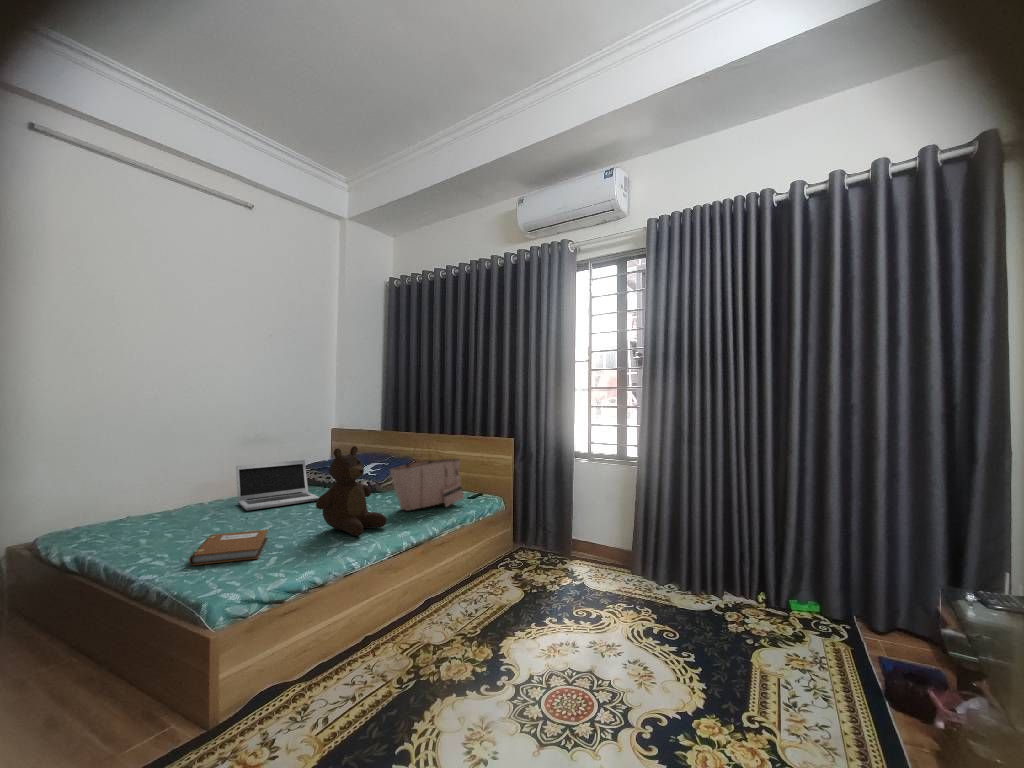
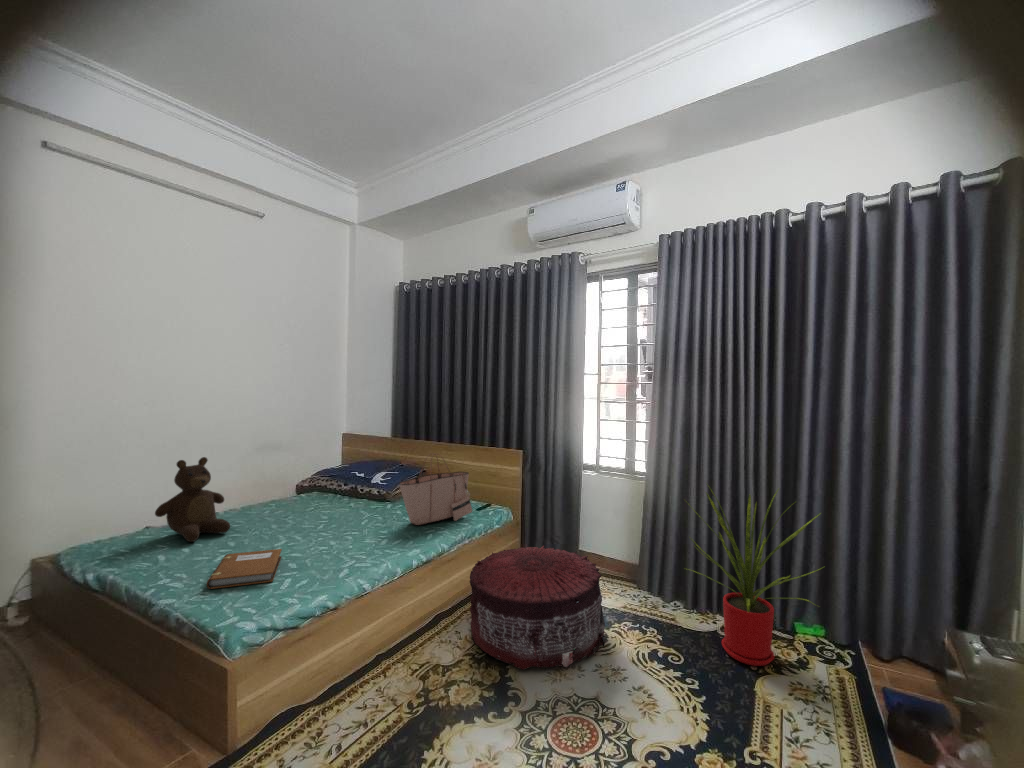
teddy bear: present [316,446,386,536] -> present [155,457,230,542]
house plant: none [676,458,818,640] -> present [691,489,822,666]
laptop: present [236,460,319,510] -> none [250,470,332,523]
pouf: none [461,528,599,647] -> present [470,546,605,670]

